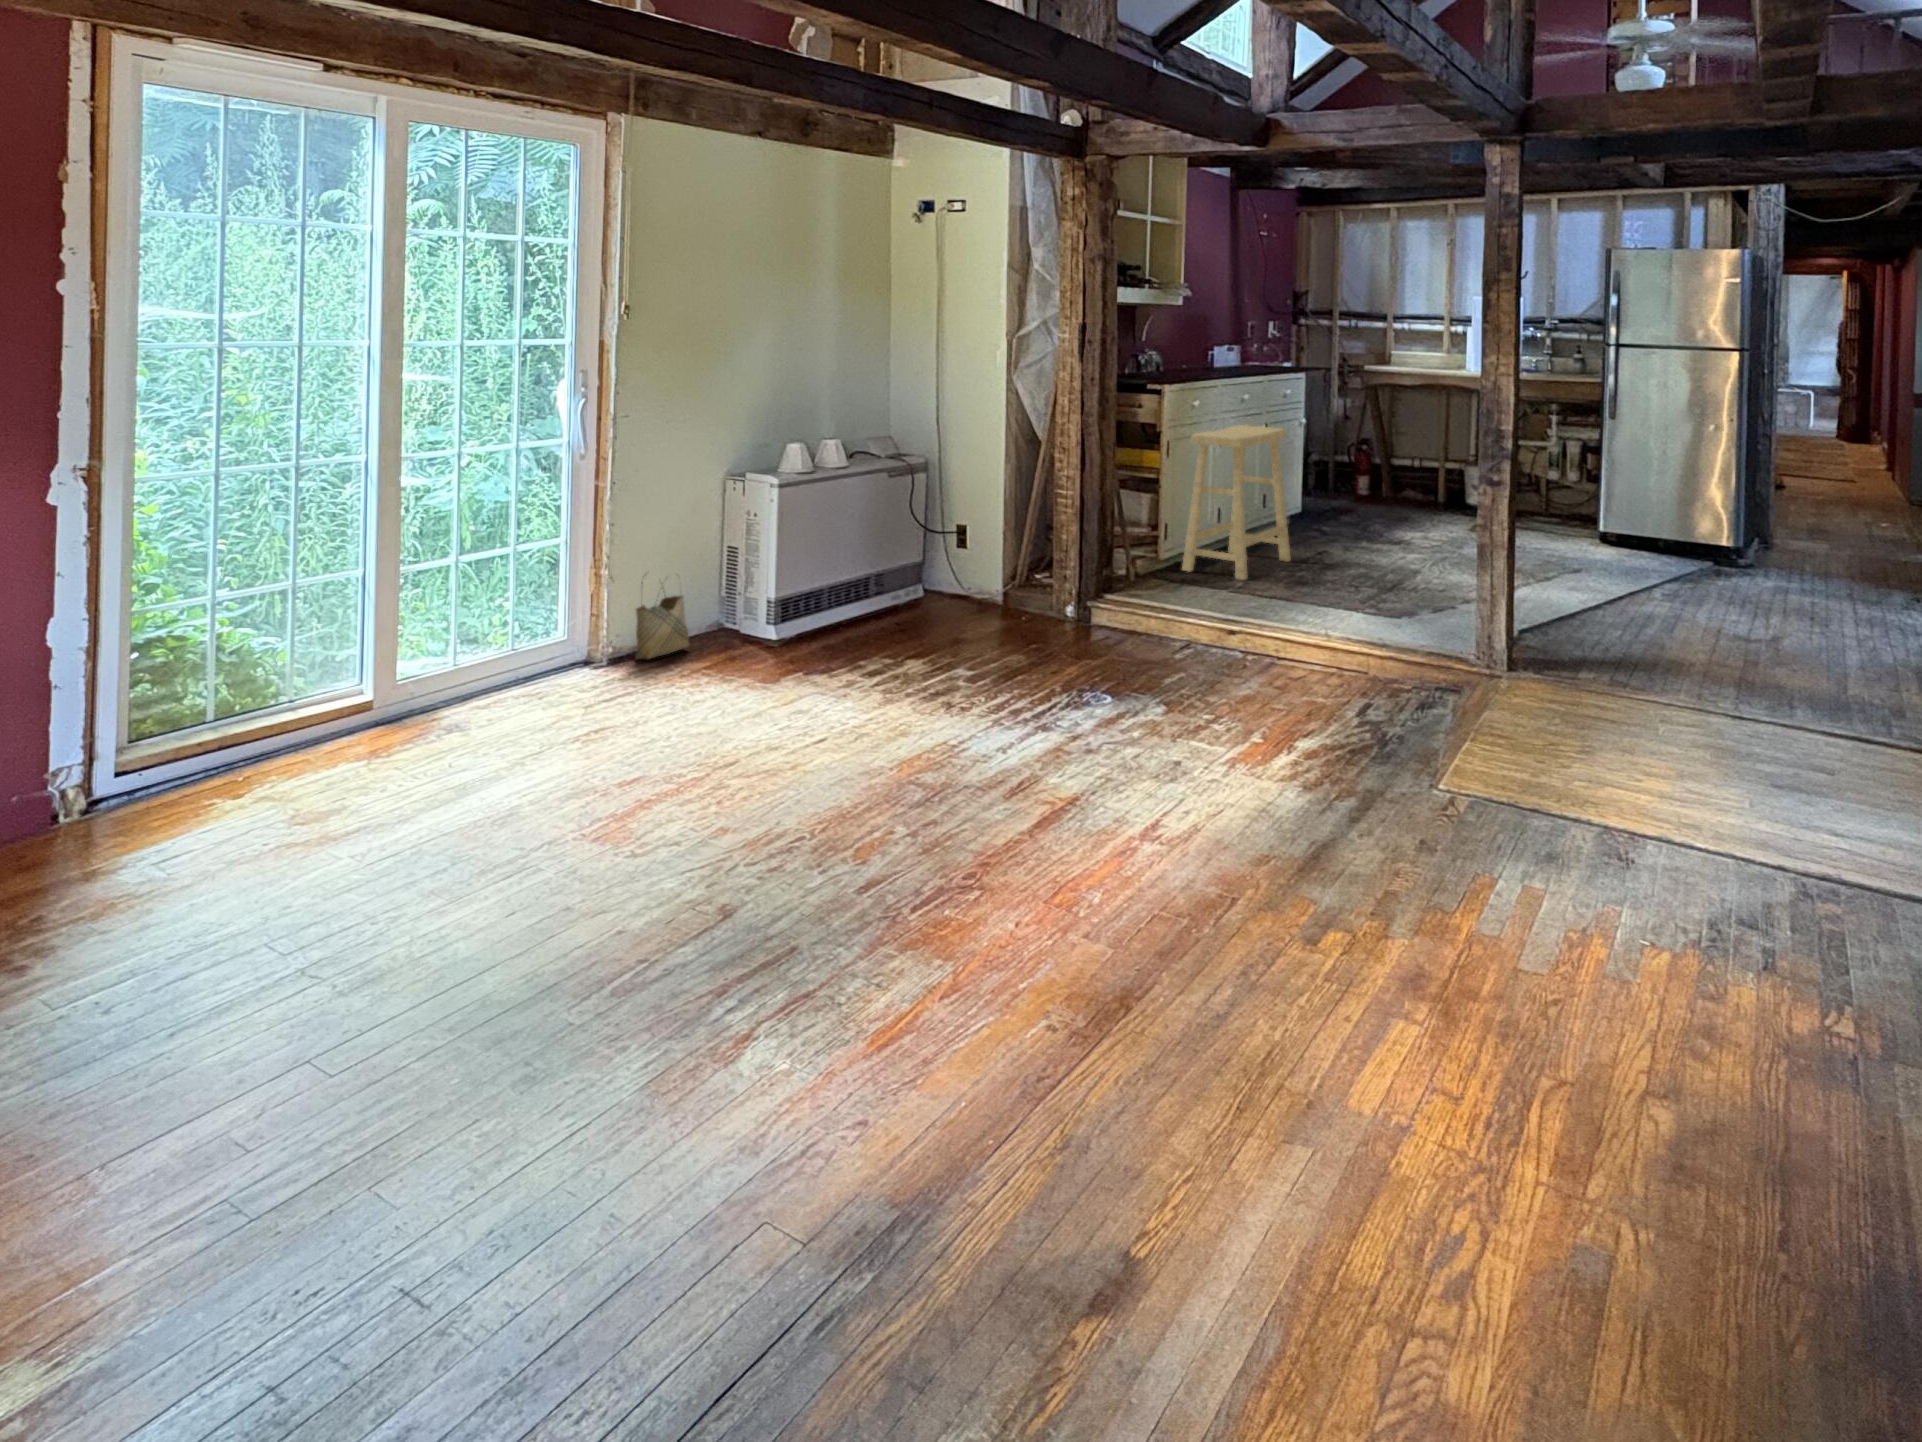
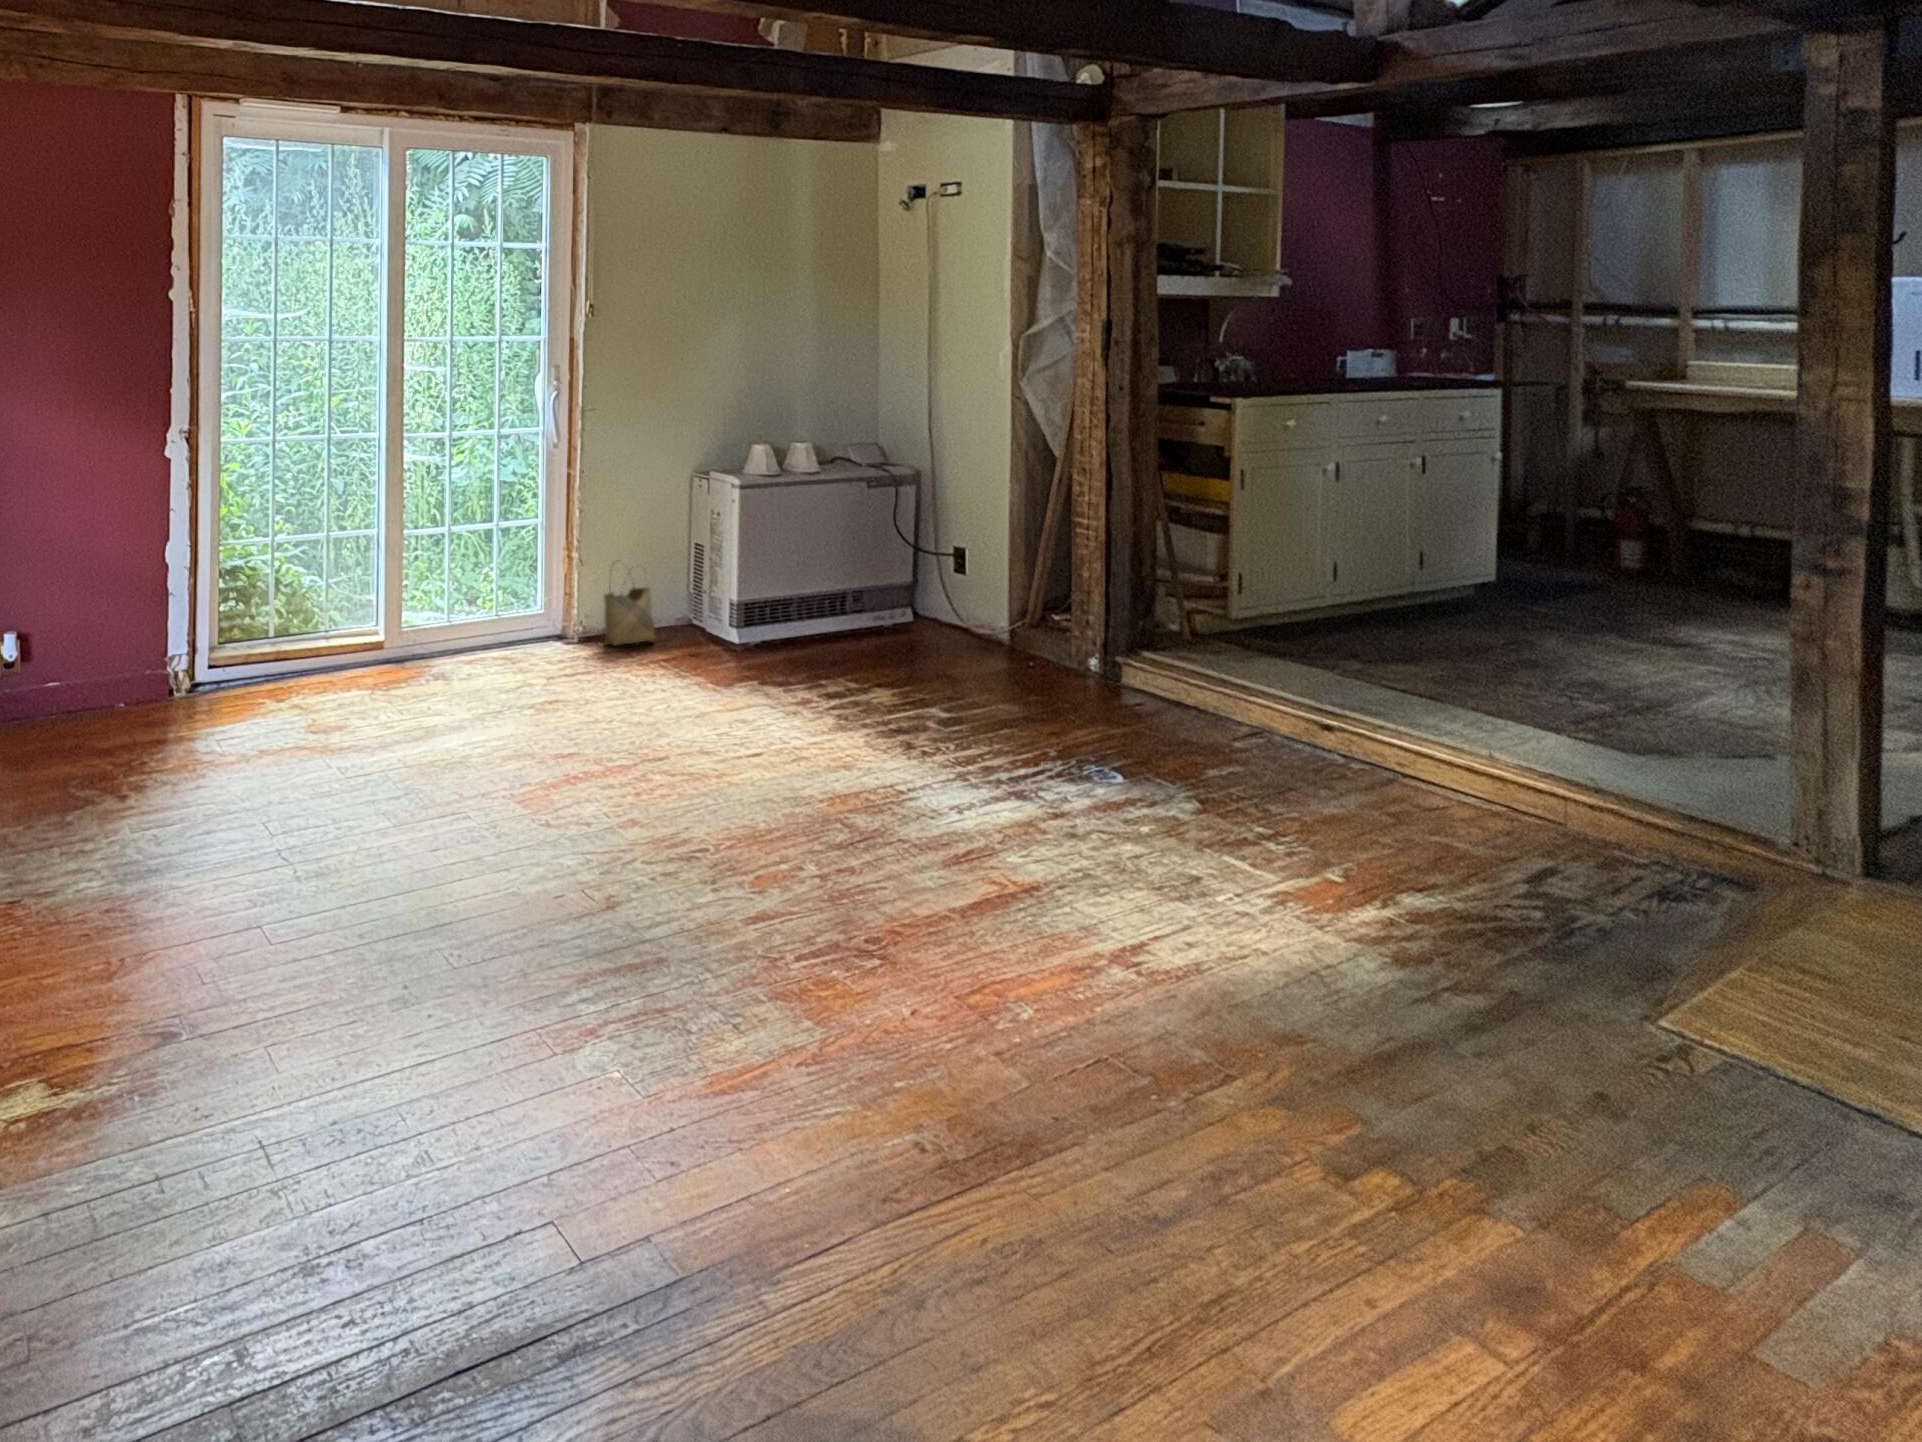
stool: present [1182,425,1291,580] -> none [1273,456,1461,664]

